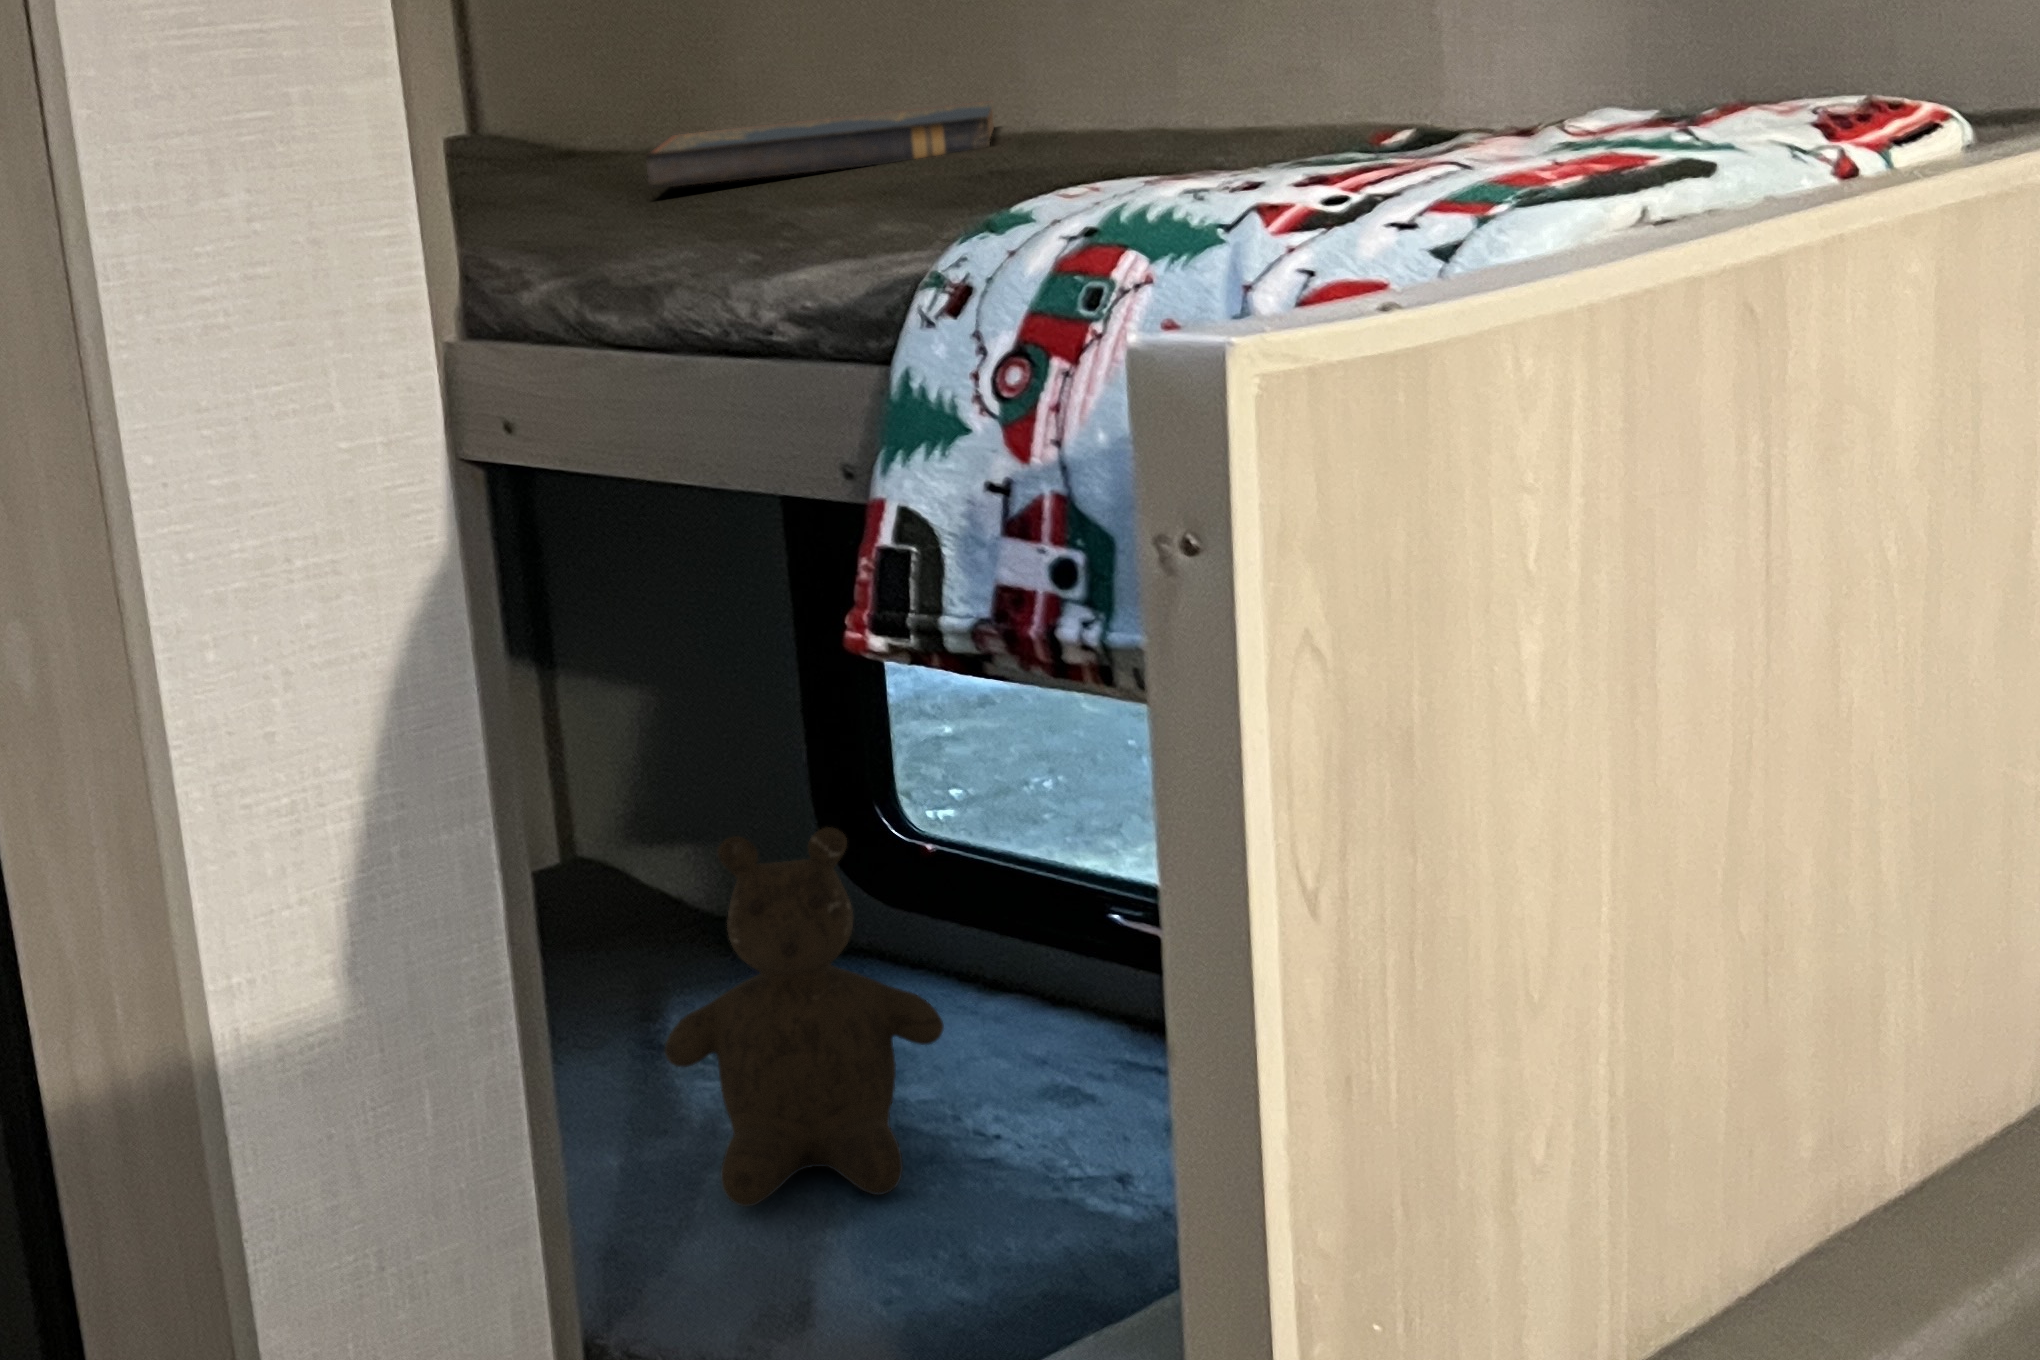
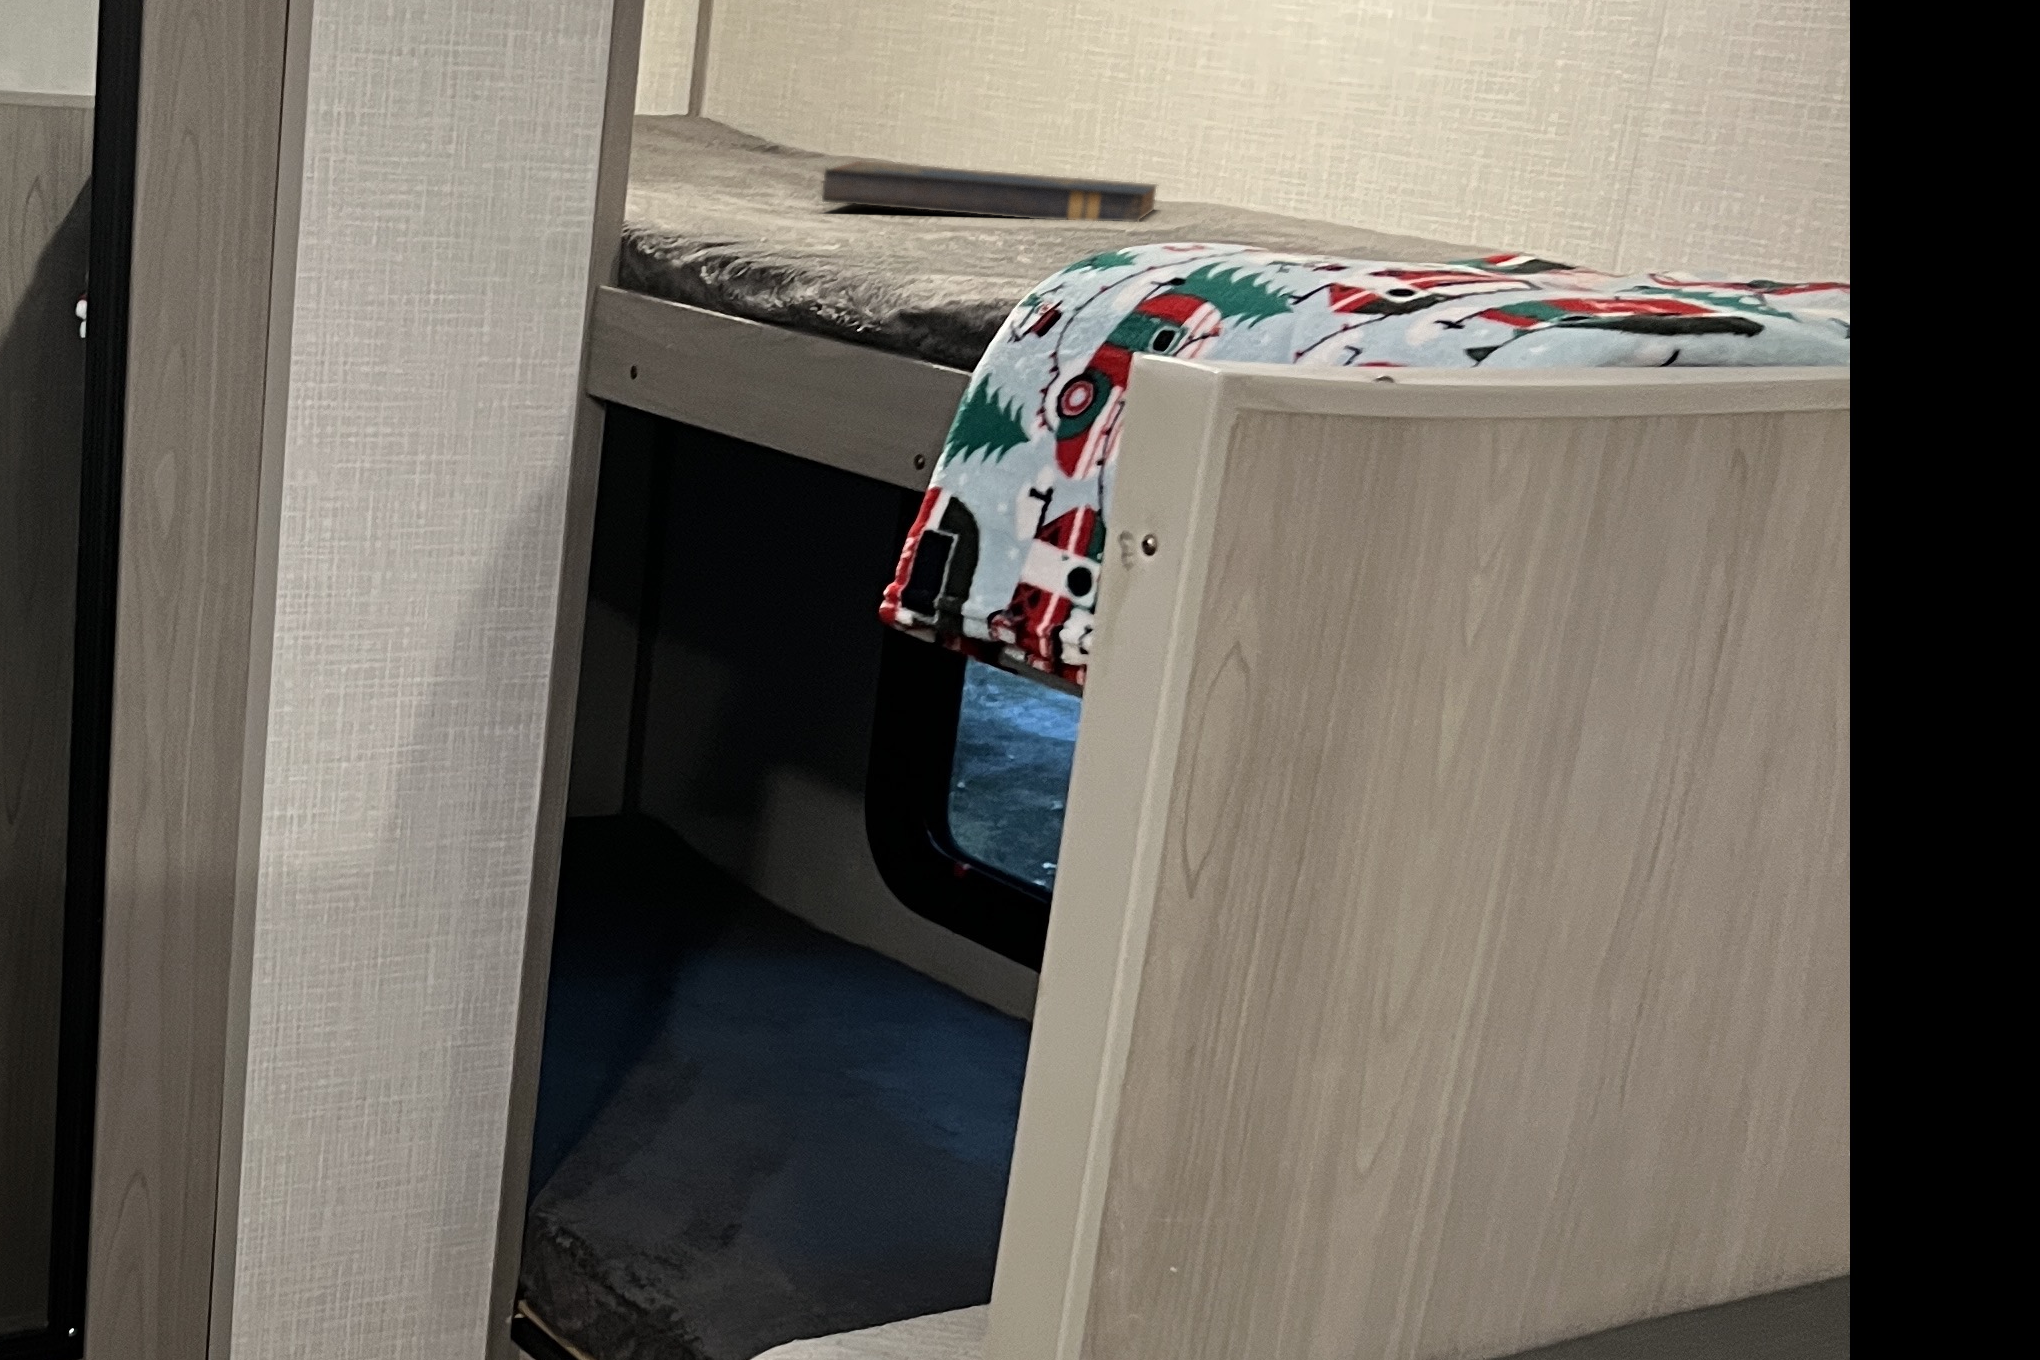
teddy bear: present [665,827,944,1207] -> none [667,800,923,1146]

